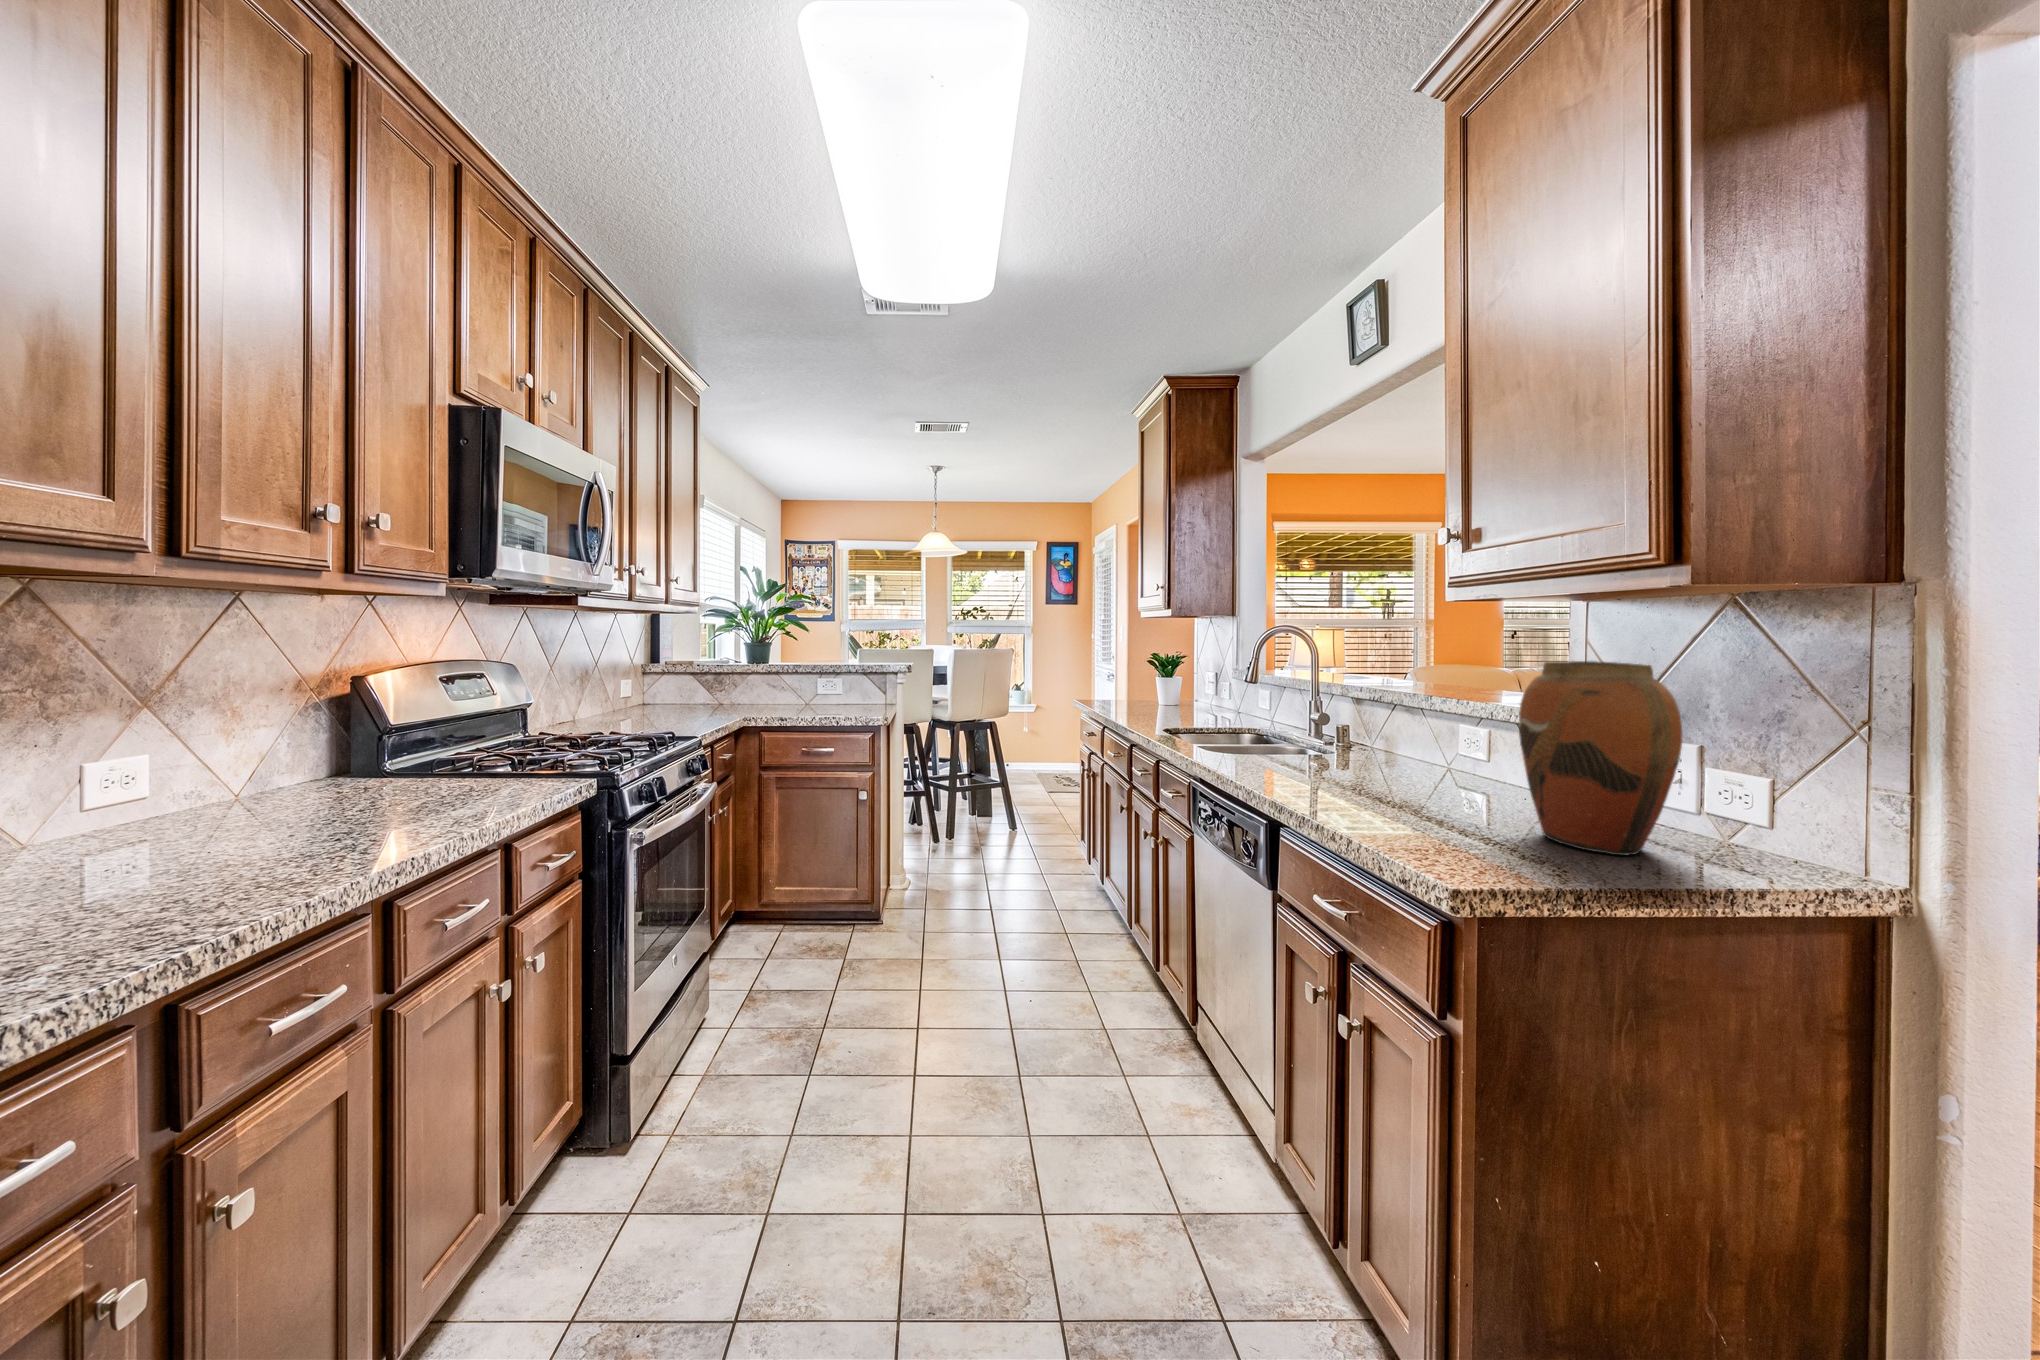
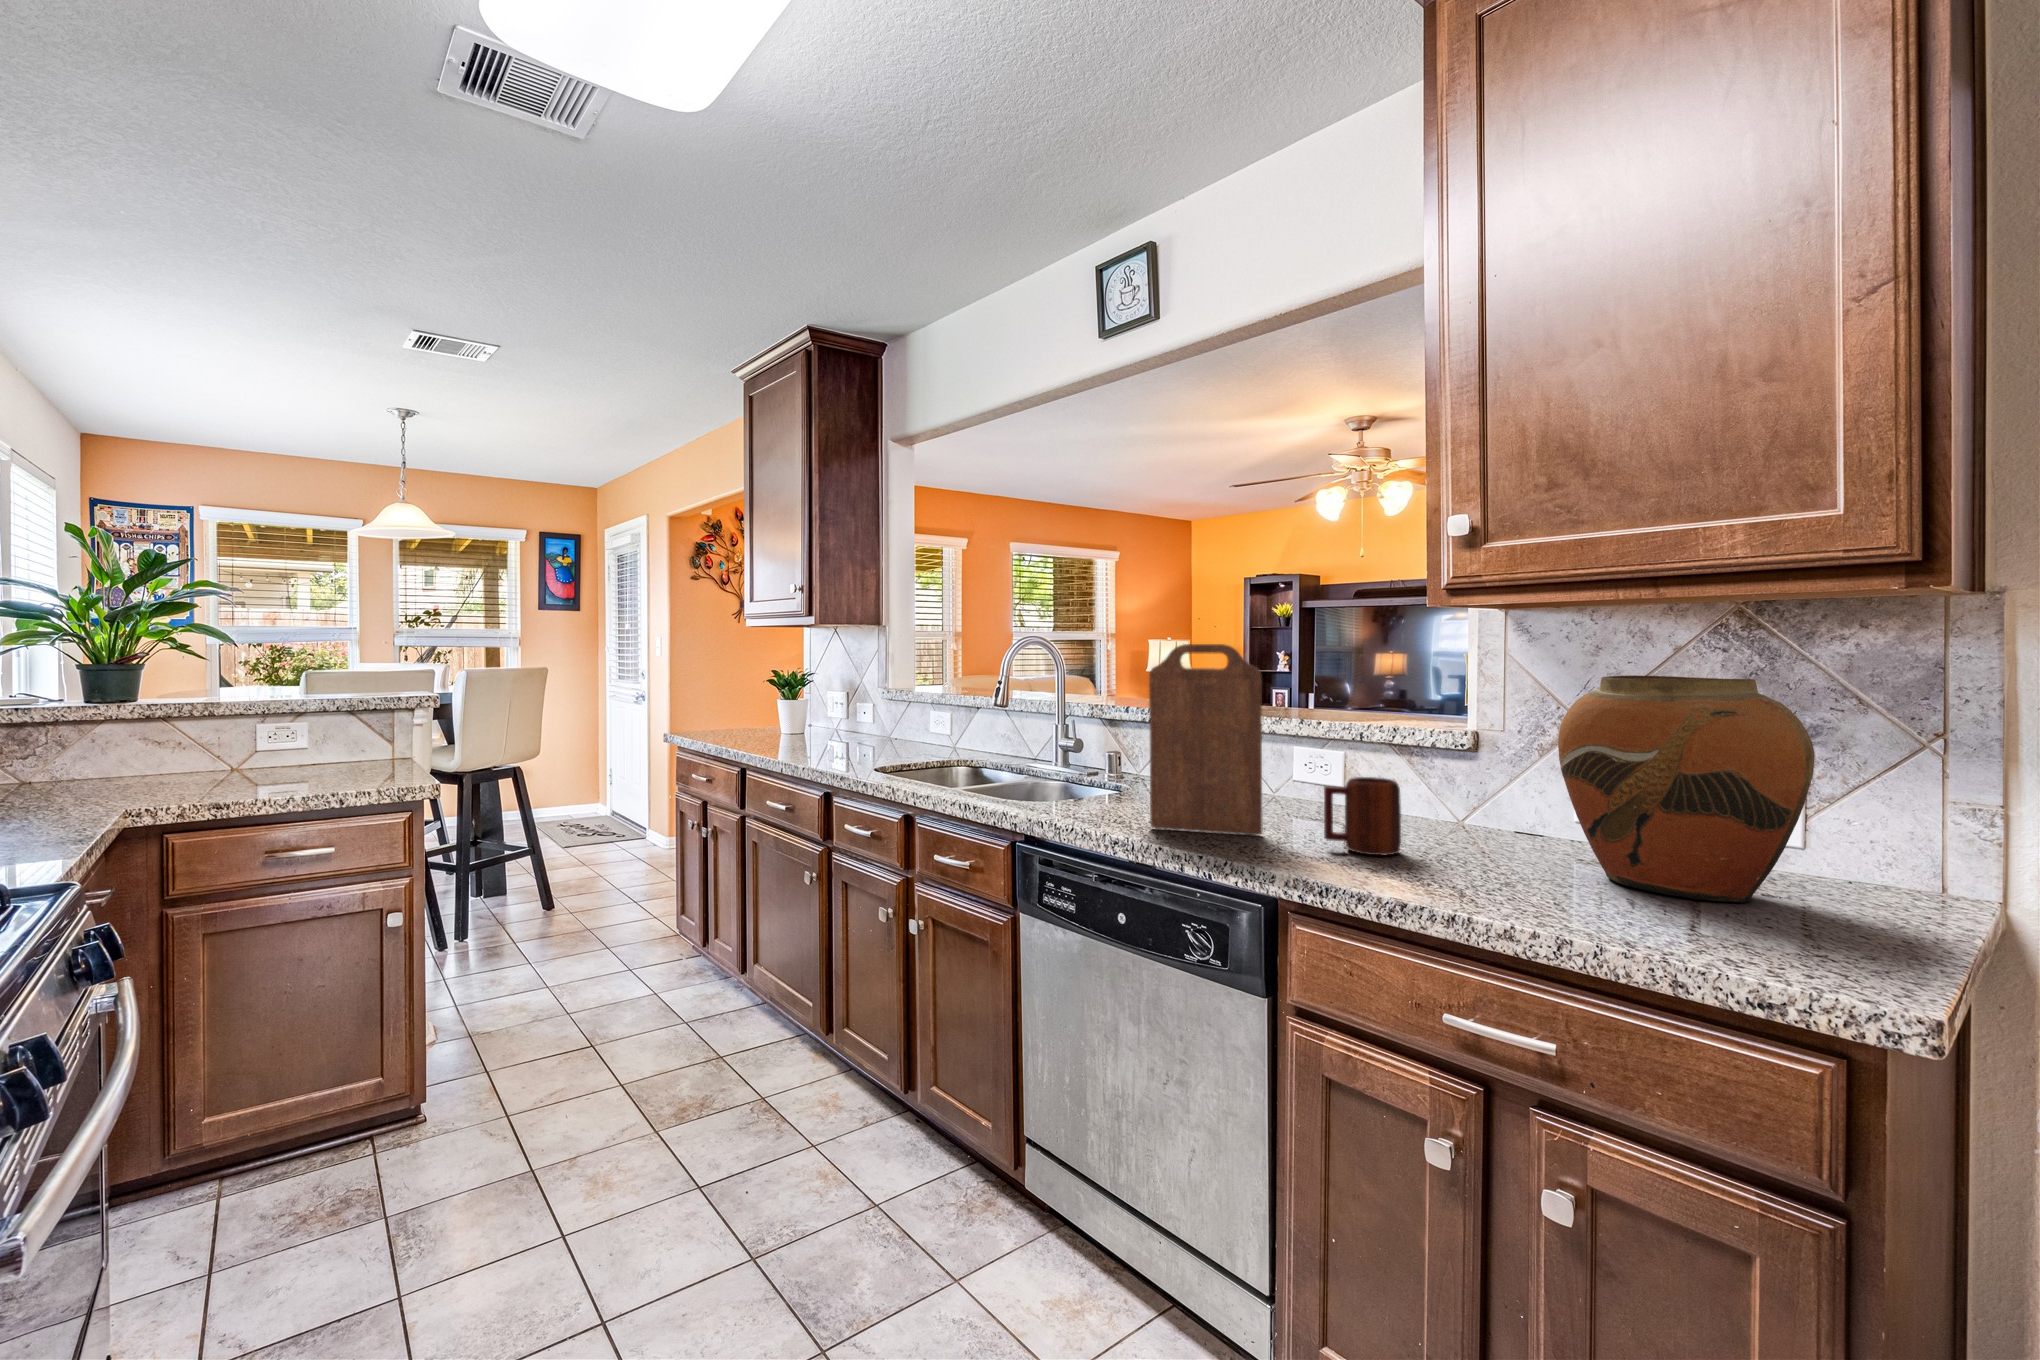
cutting board: none [1267,633,1344,784] -> present [1149,644,1263,835]
mug: none [1363,740,1425,802] -> present [1324,777,1401,855]

